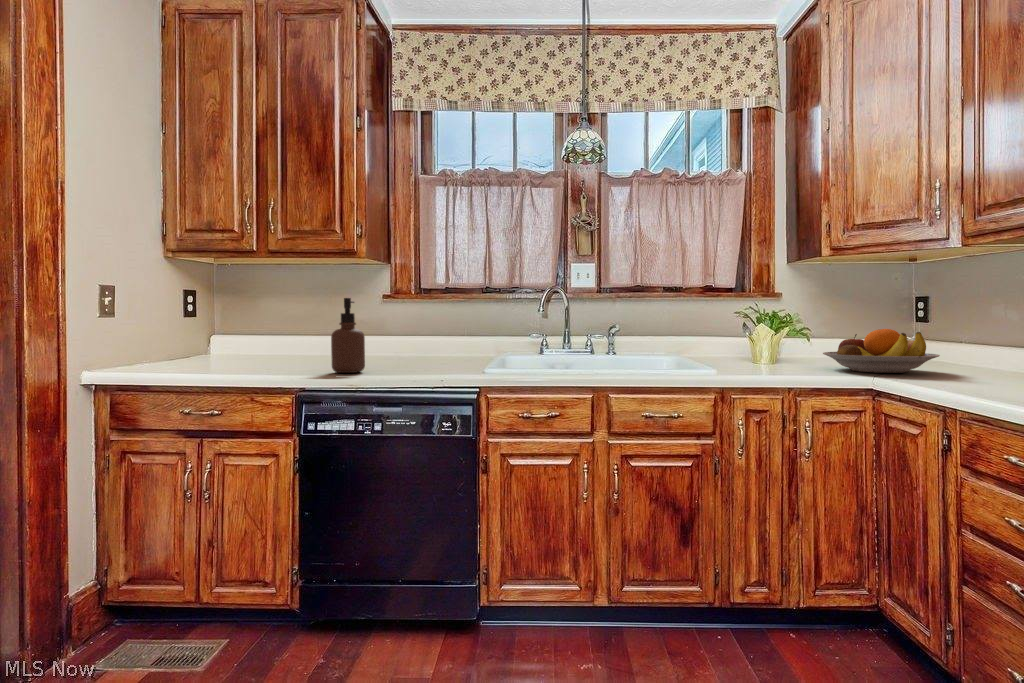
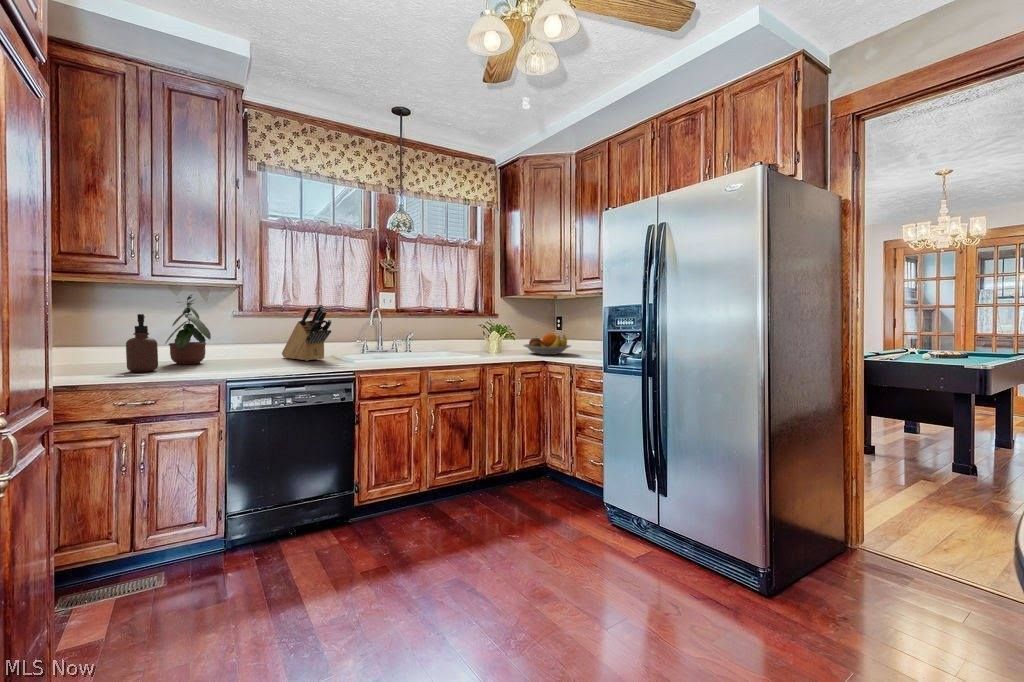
potted plant: none [256,272,316,366] -> present [165,294,211,364]
knife block: none [410,282,457,367] -> present [282,305,331,361]
soap dispenser: present [331,298,365,373] -> present [126,314,158,372]

